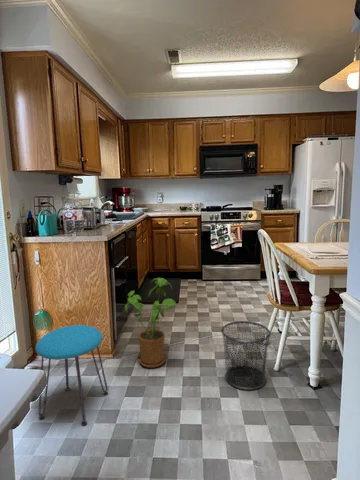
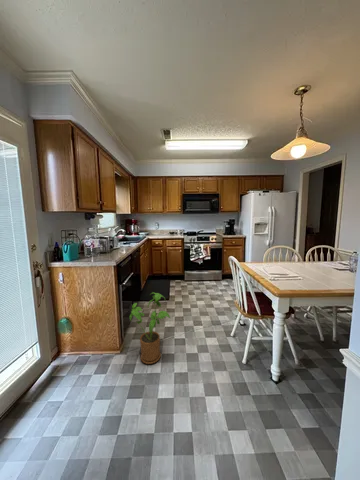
waste bin: present [221,321,271,390] -> none [204,326,242,386]
stool: present [36,325,108,425] -> none [47,339,113,438]

